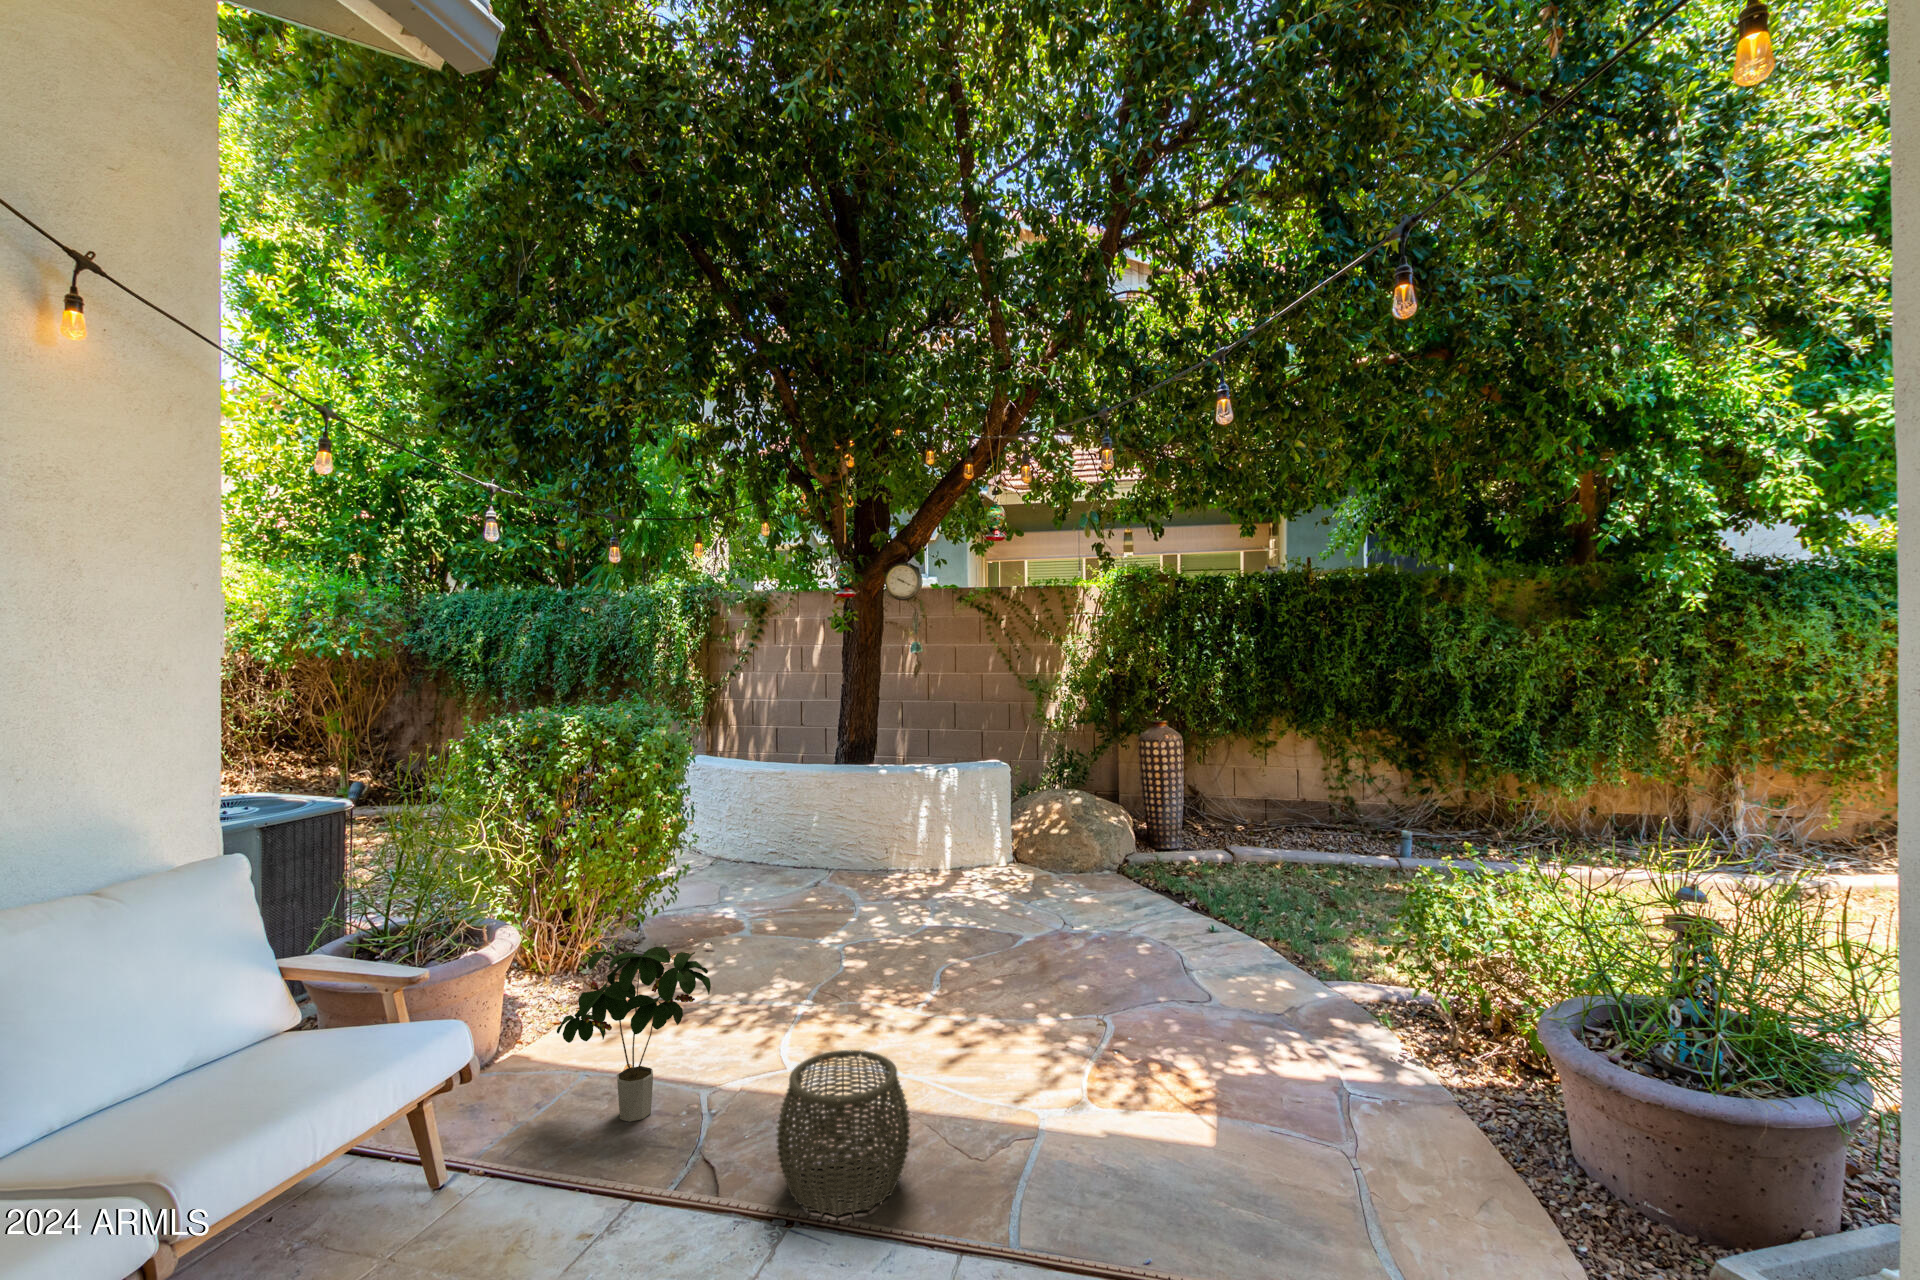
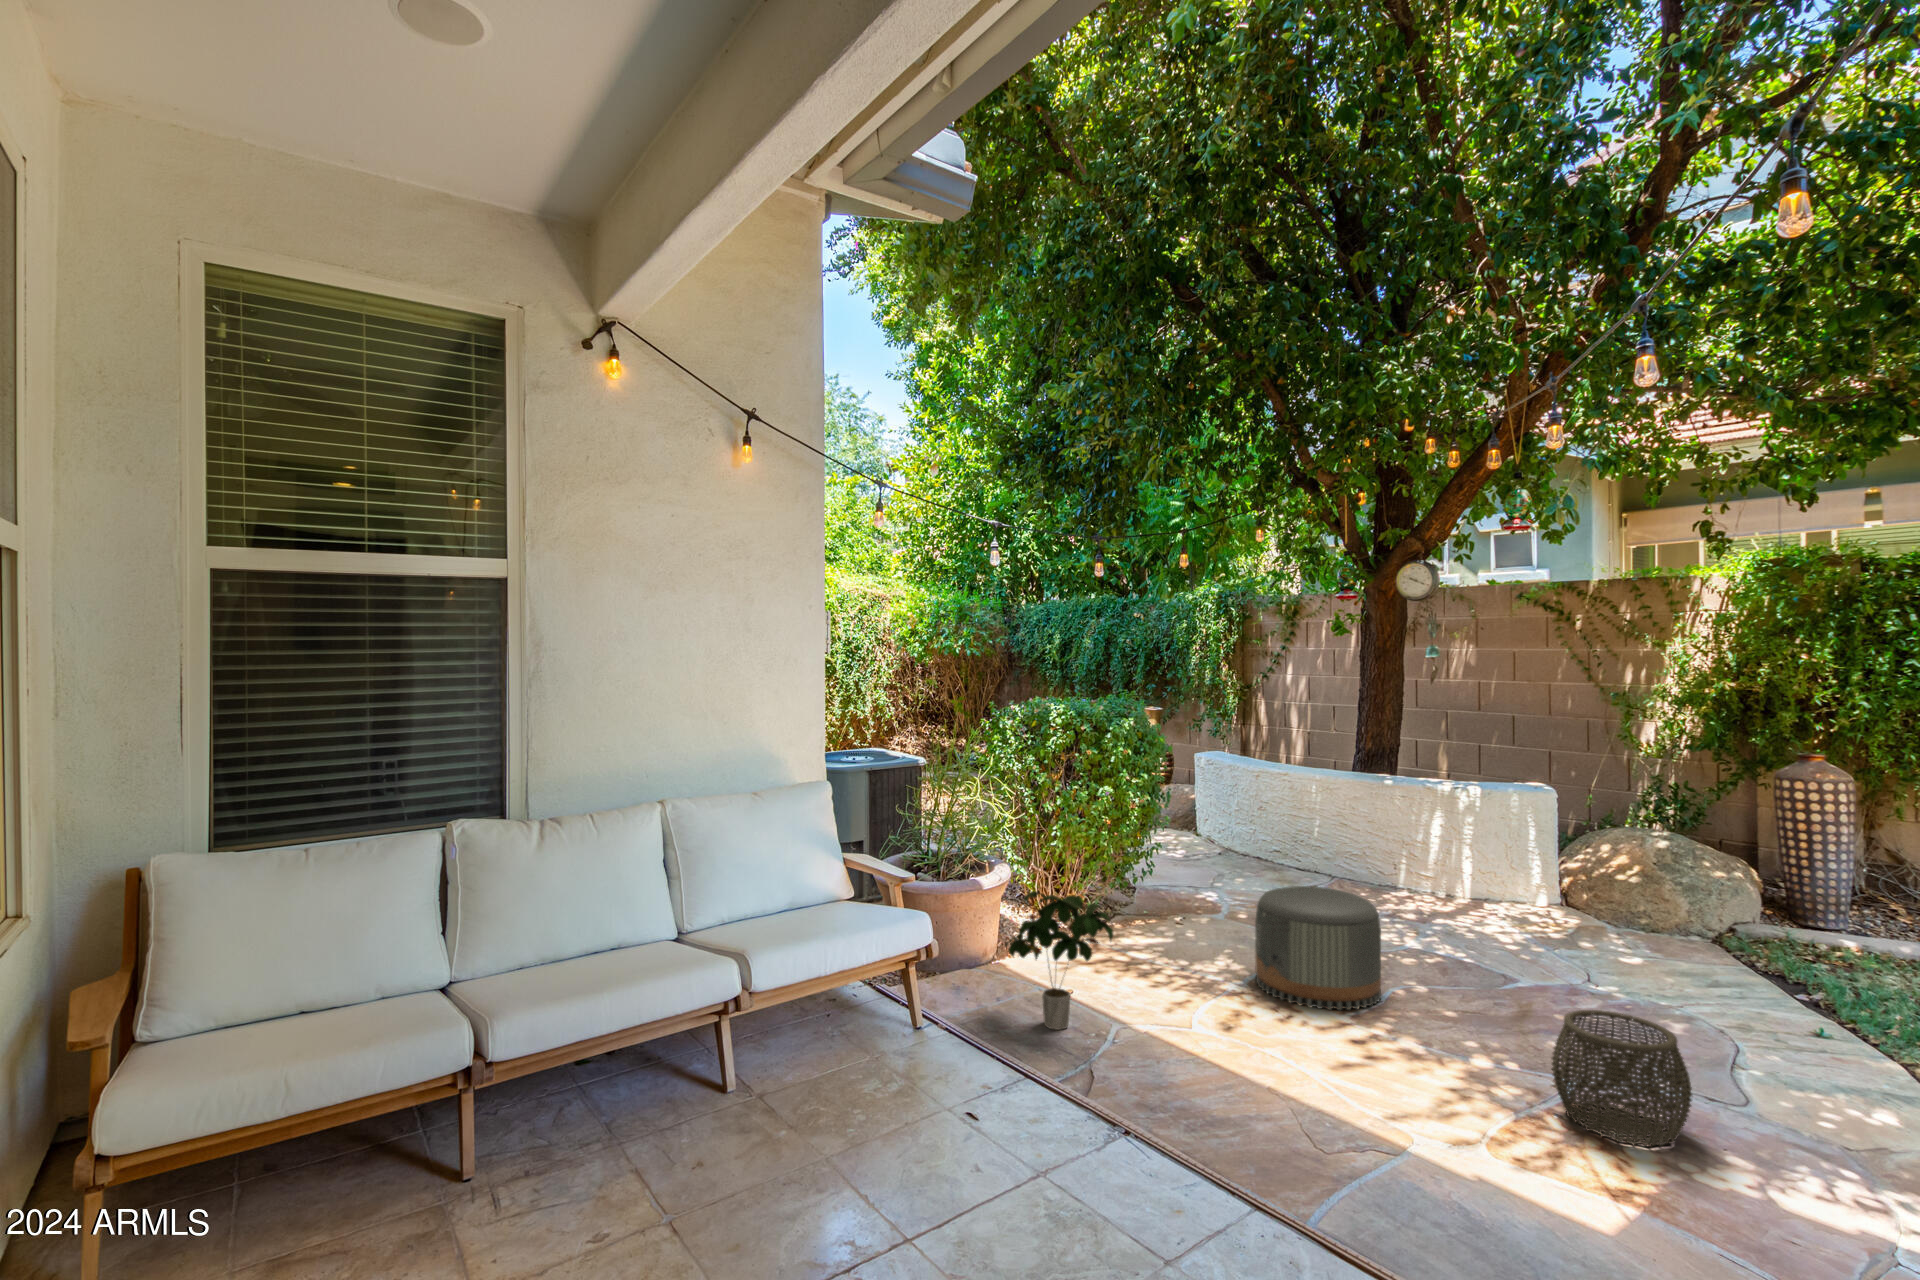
pouf: none [820,884,940,1011] -> present [1255,886,1381,1010]
woven basket: present [777,1050,910,1216] -> present [1551,1010,1692,1147]

